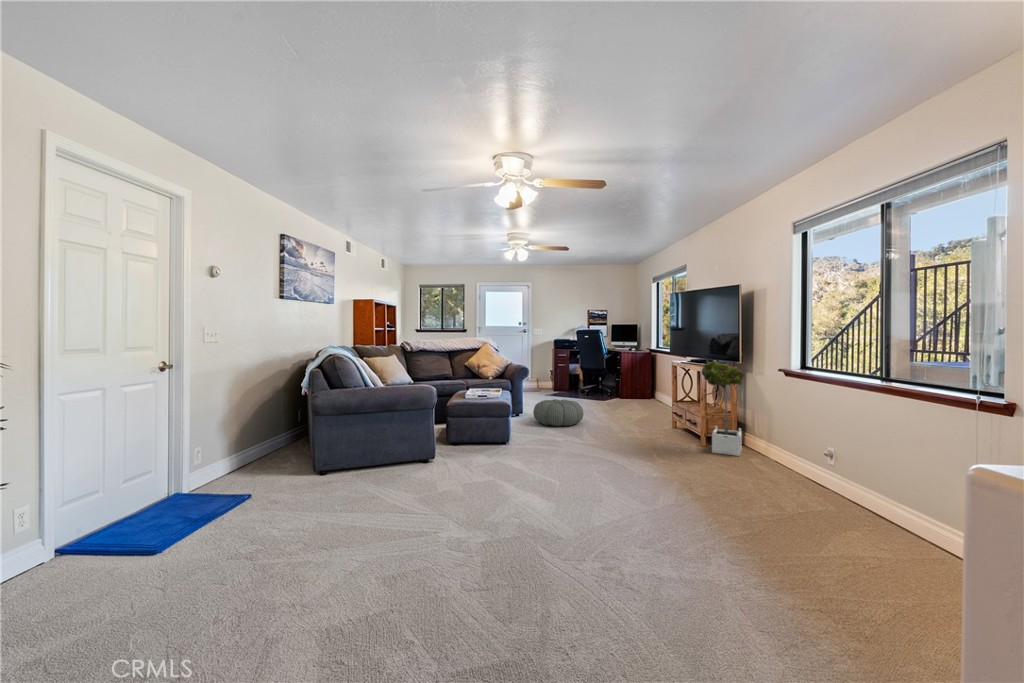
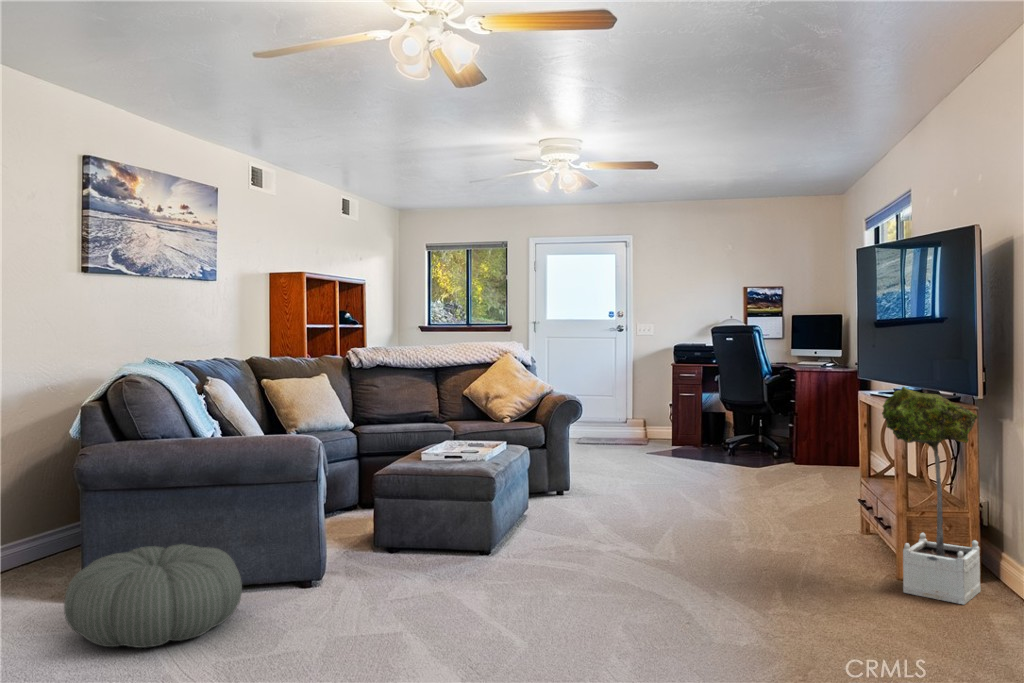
pouf: present [533,399,584,426] -> present [64,544,242,648]

